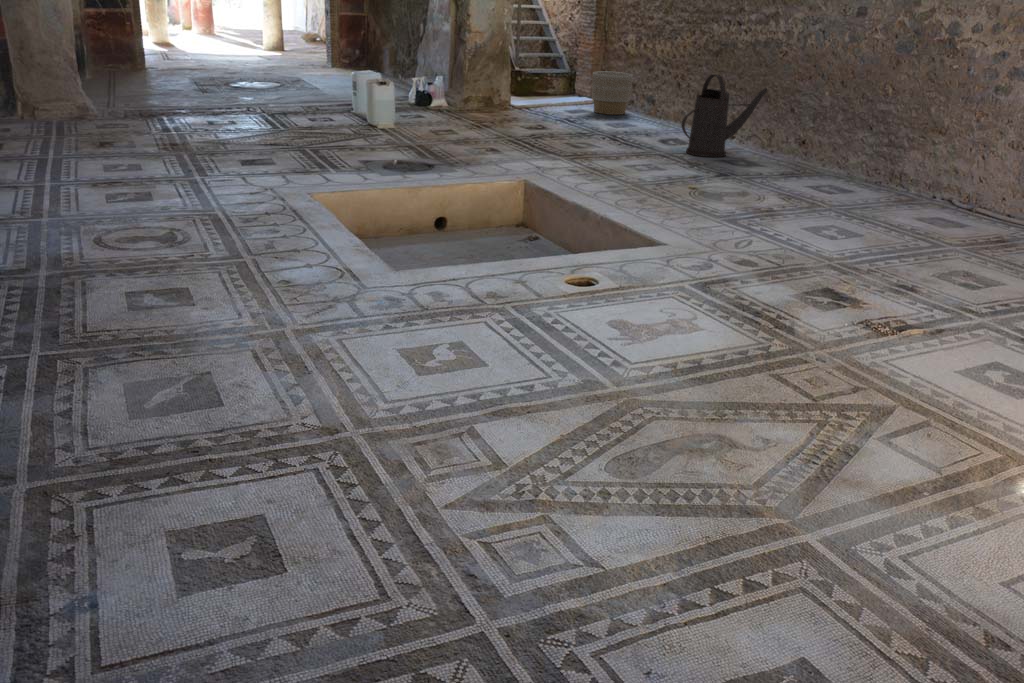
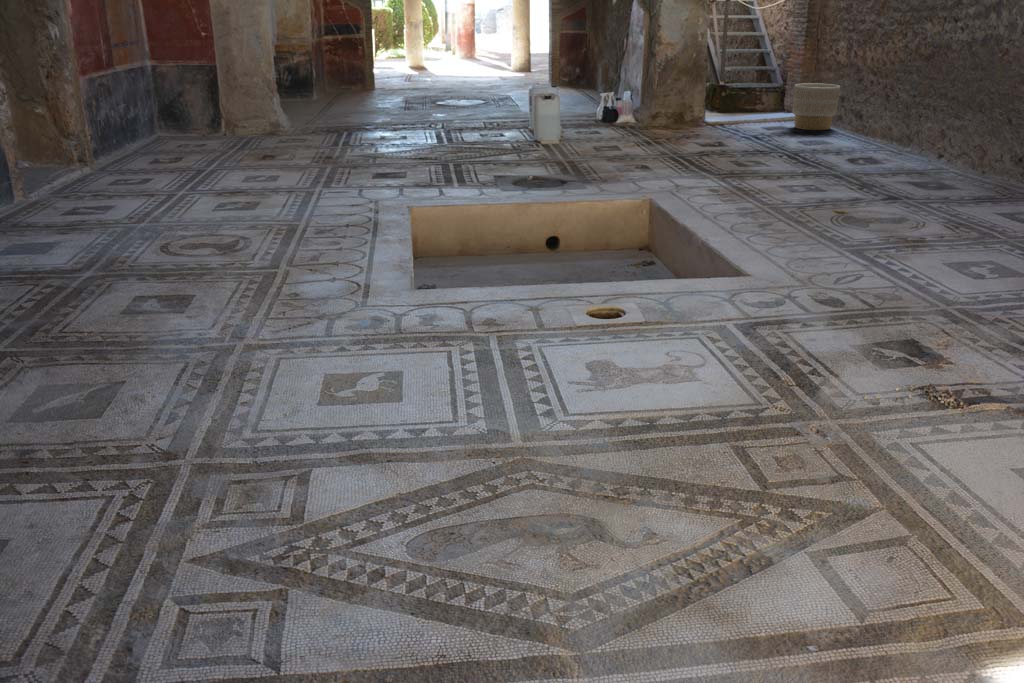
watering can: present [681,74,767,157] -> none [860,81,975,177]

